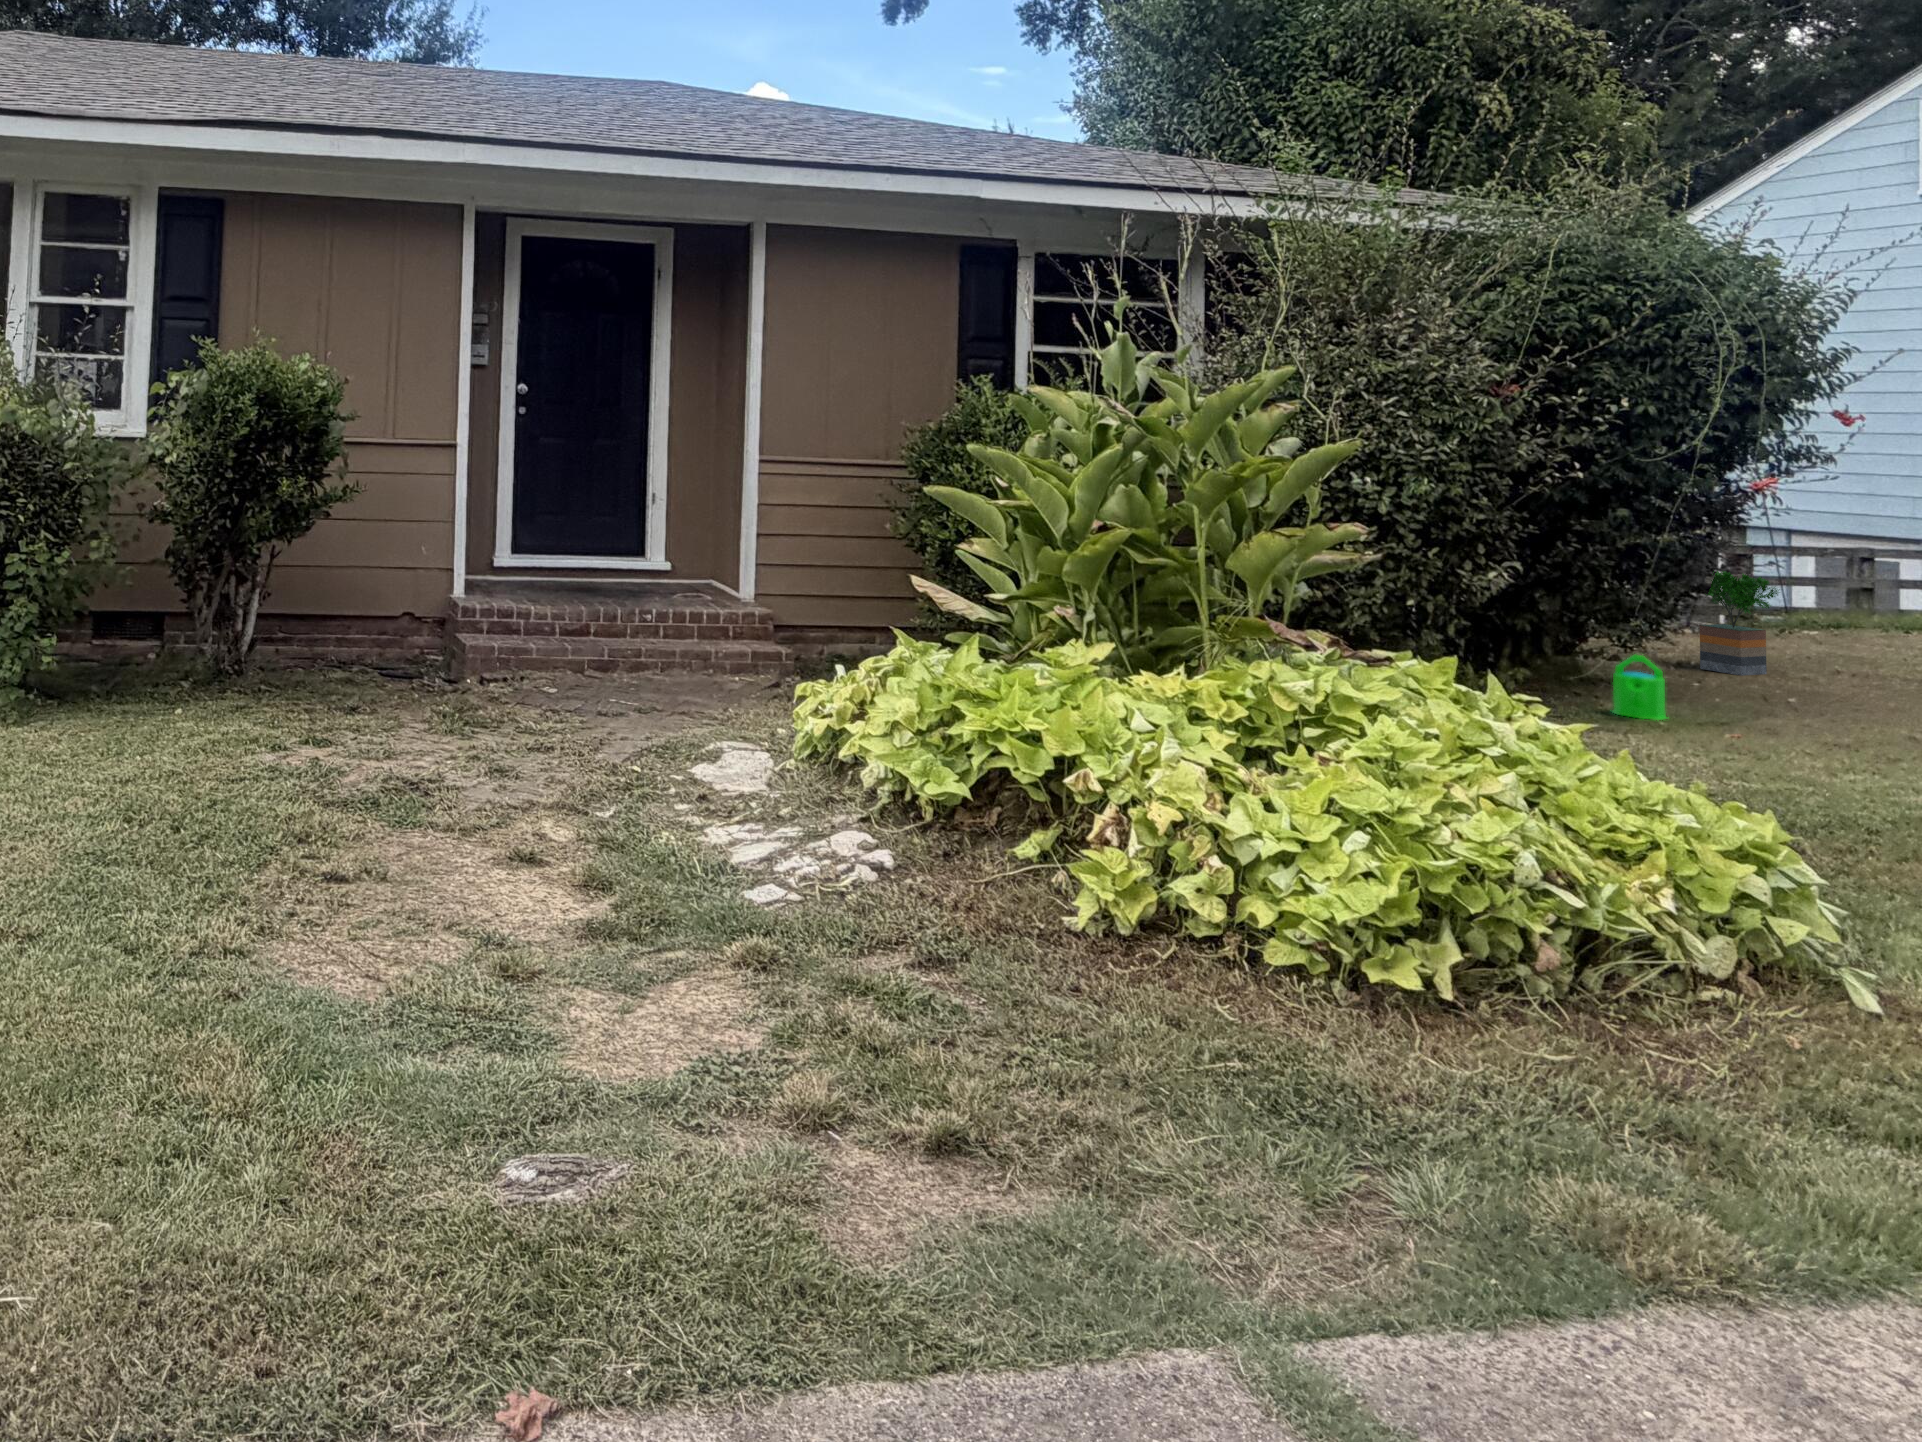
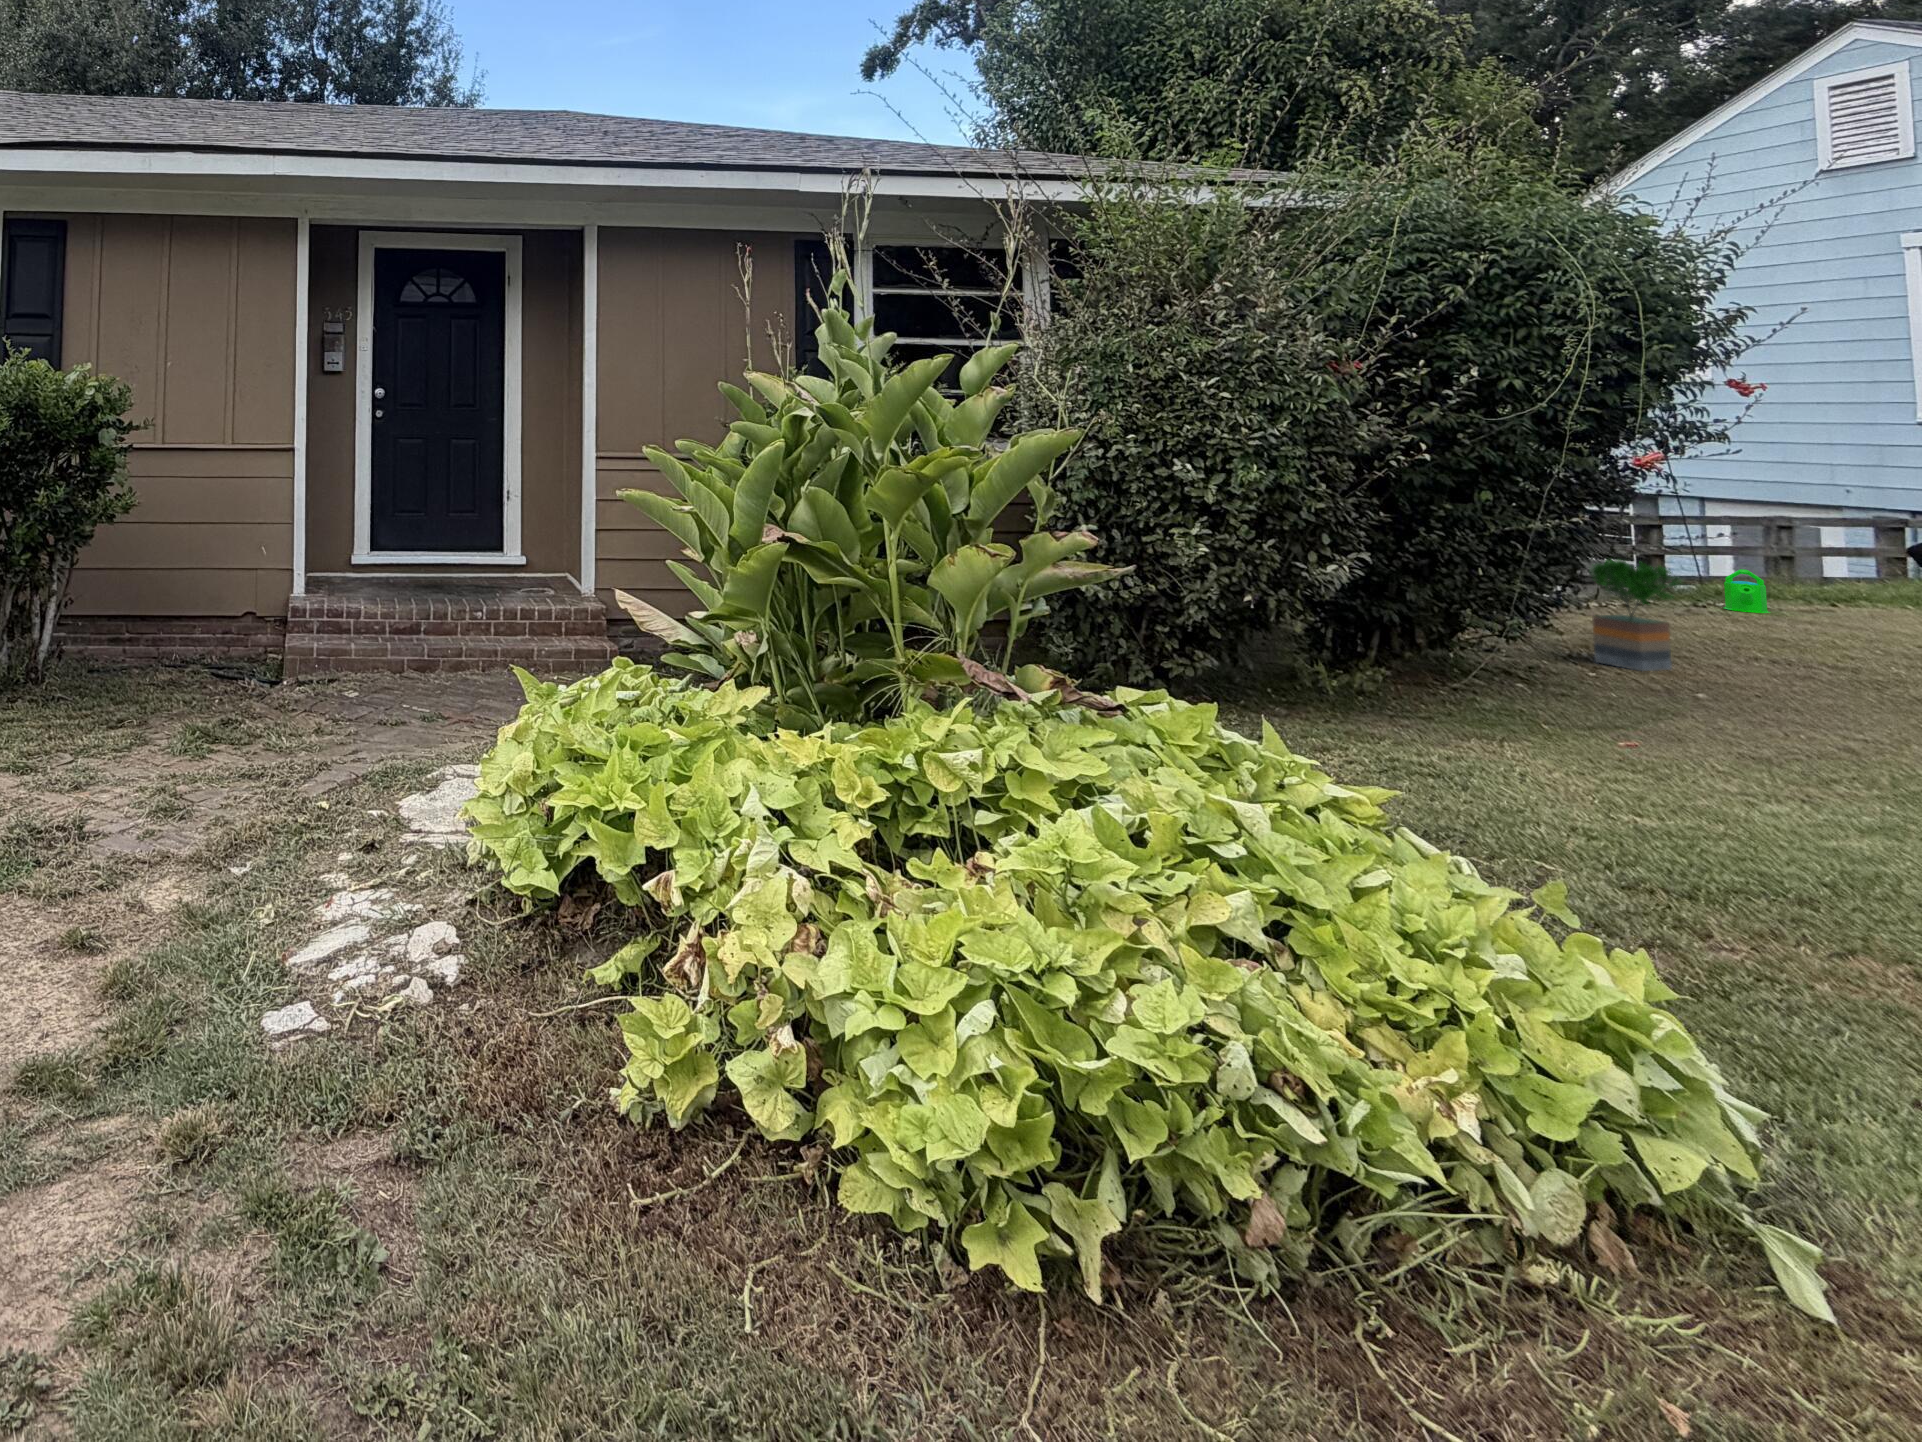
watering can: present [1613,655,1667,720] -> present [1724,569,1770,613]

